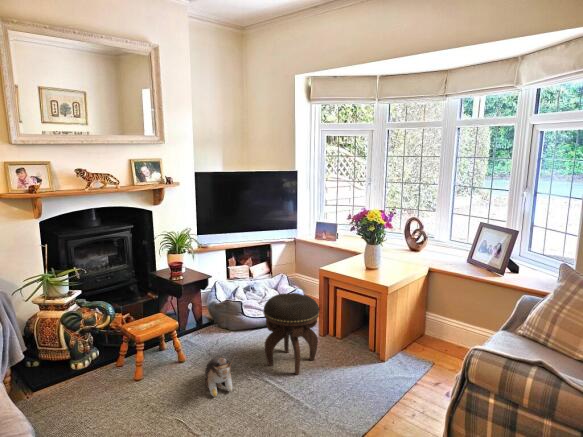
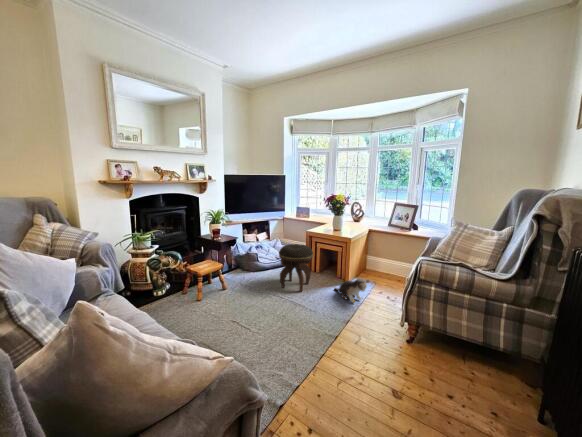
plush toy: present [205,358,232,397] -> present [335,279,369,303]

